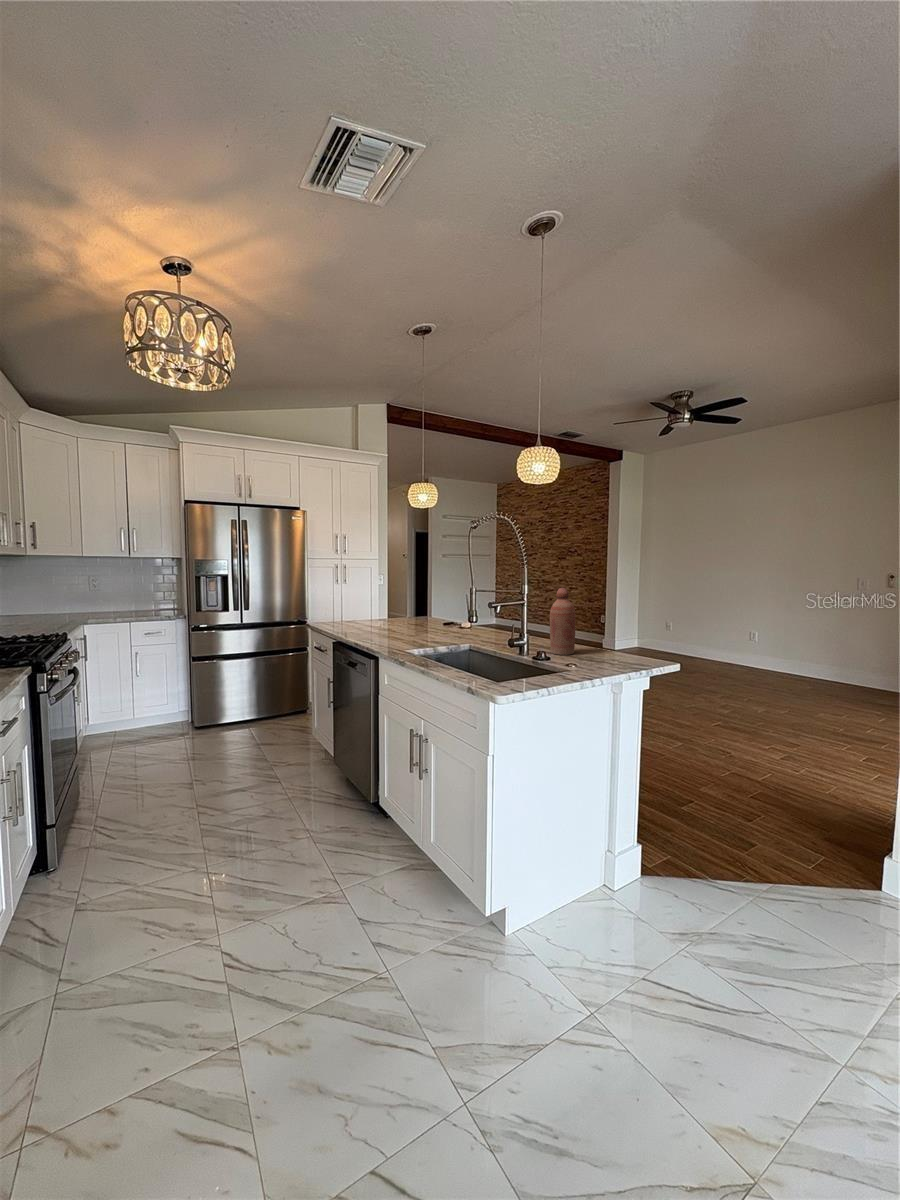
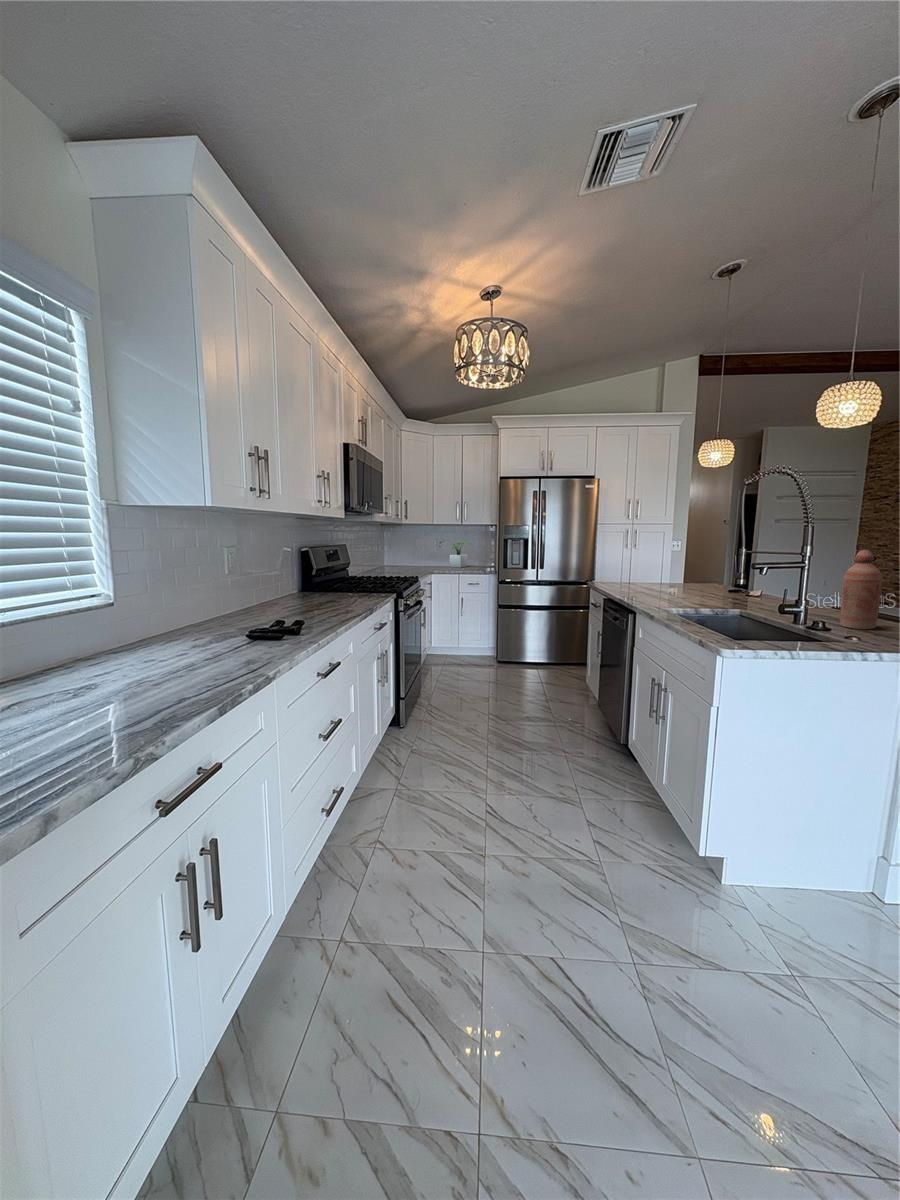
potted plant: none [92,579,146,615] -> present [440,541,471,567]

